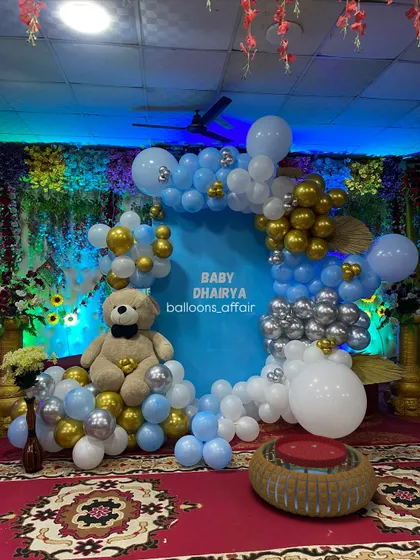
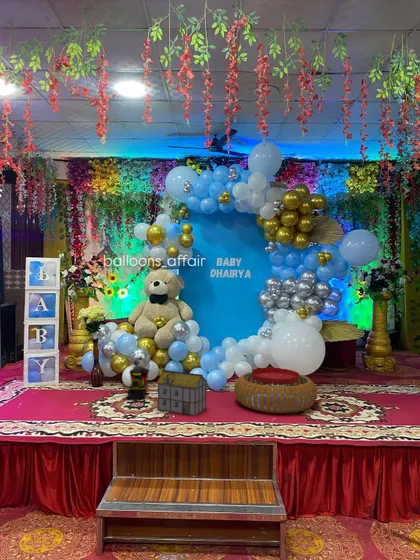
toy train: none [79,426,115,501] -> present [126,357,149,401]
toy house: none [132,454,213,534] -> present [157,370,207,416]

